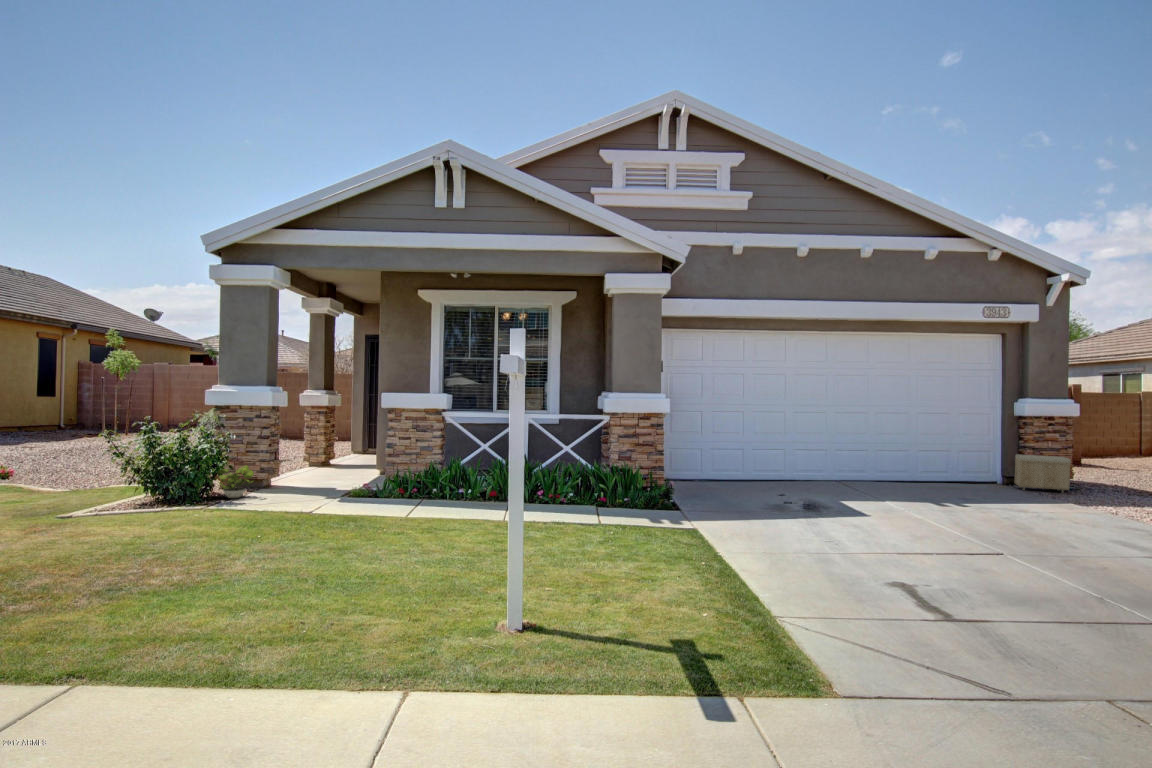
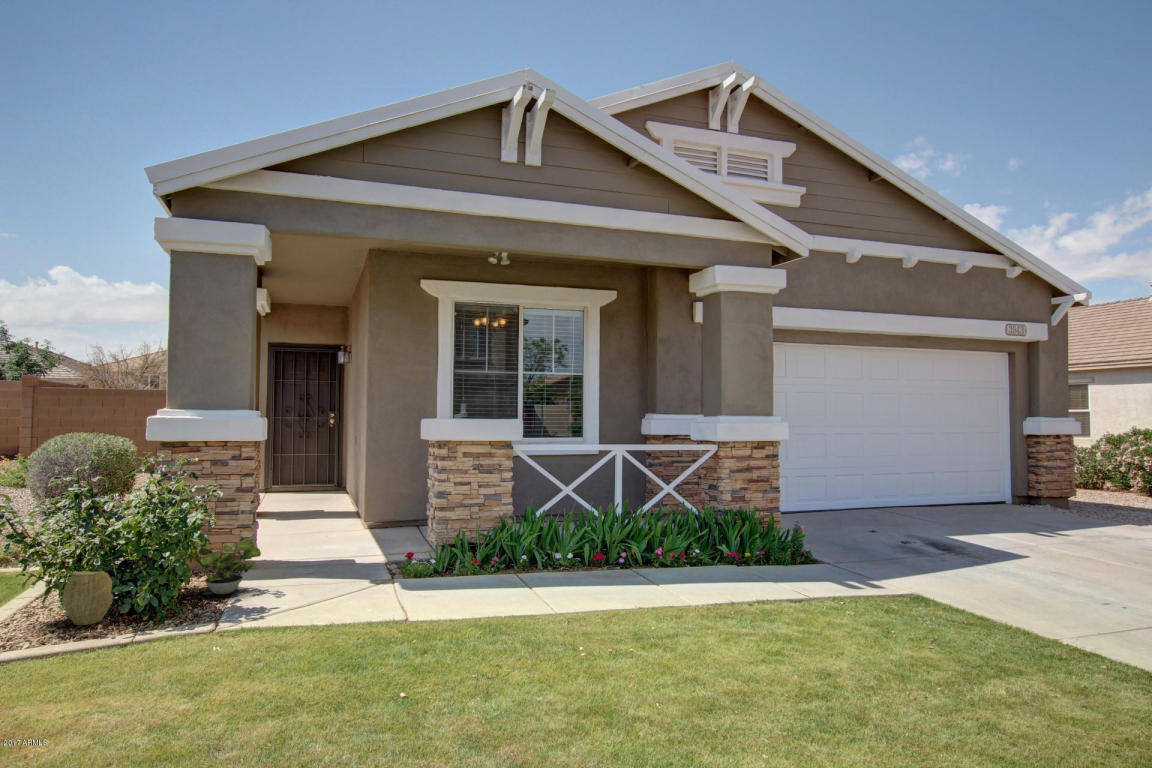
storage bench: present [1015,455,1071,493] -> none [1030,473,1091,511]
woven basket: none [137,473,165,505] -> present [62,571,112,625]

